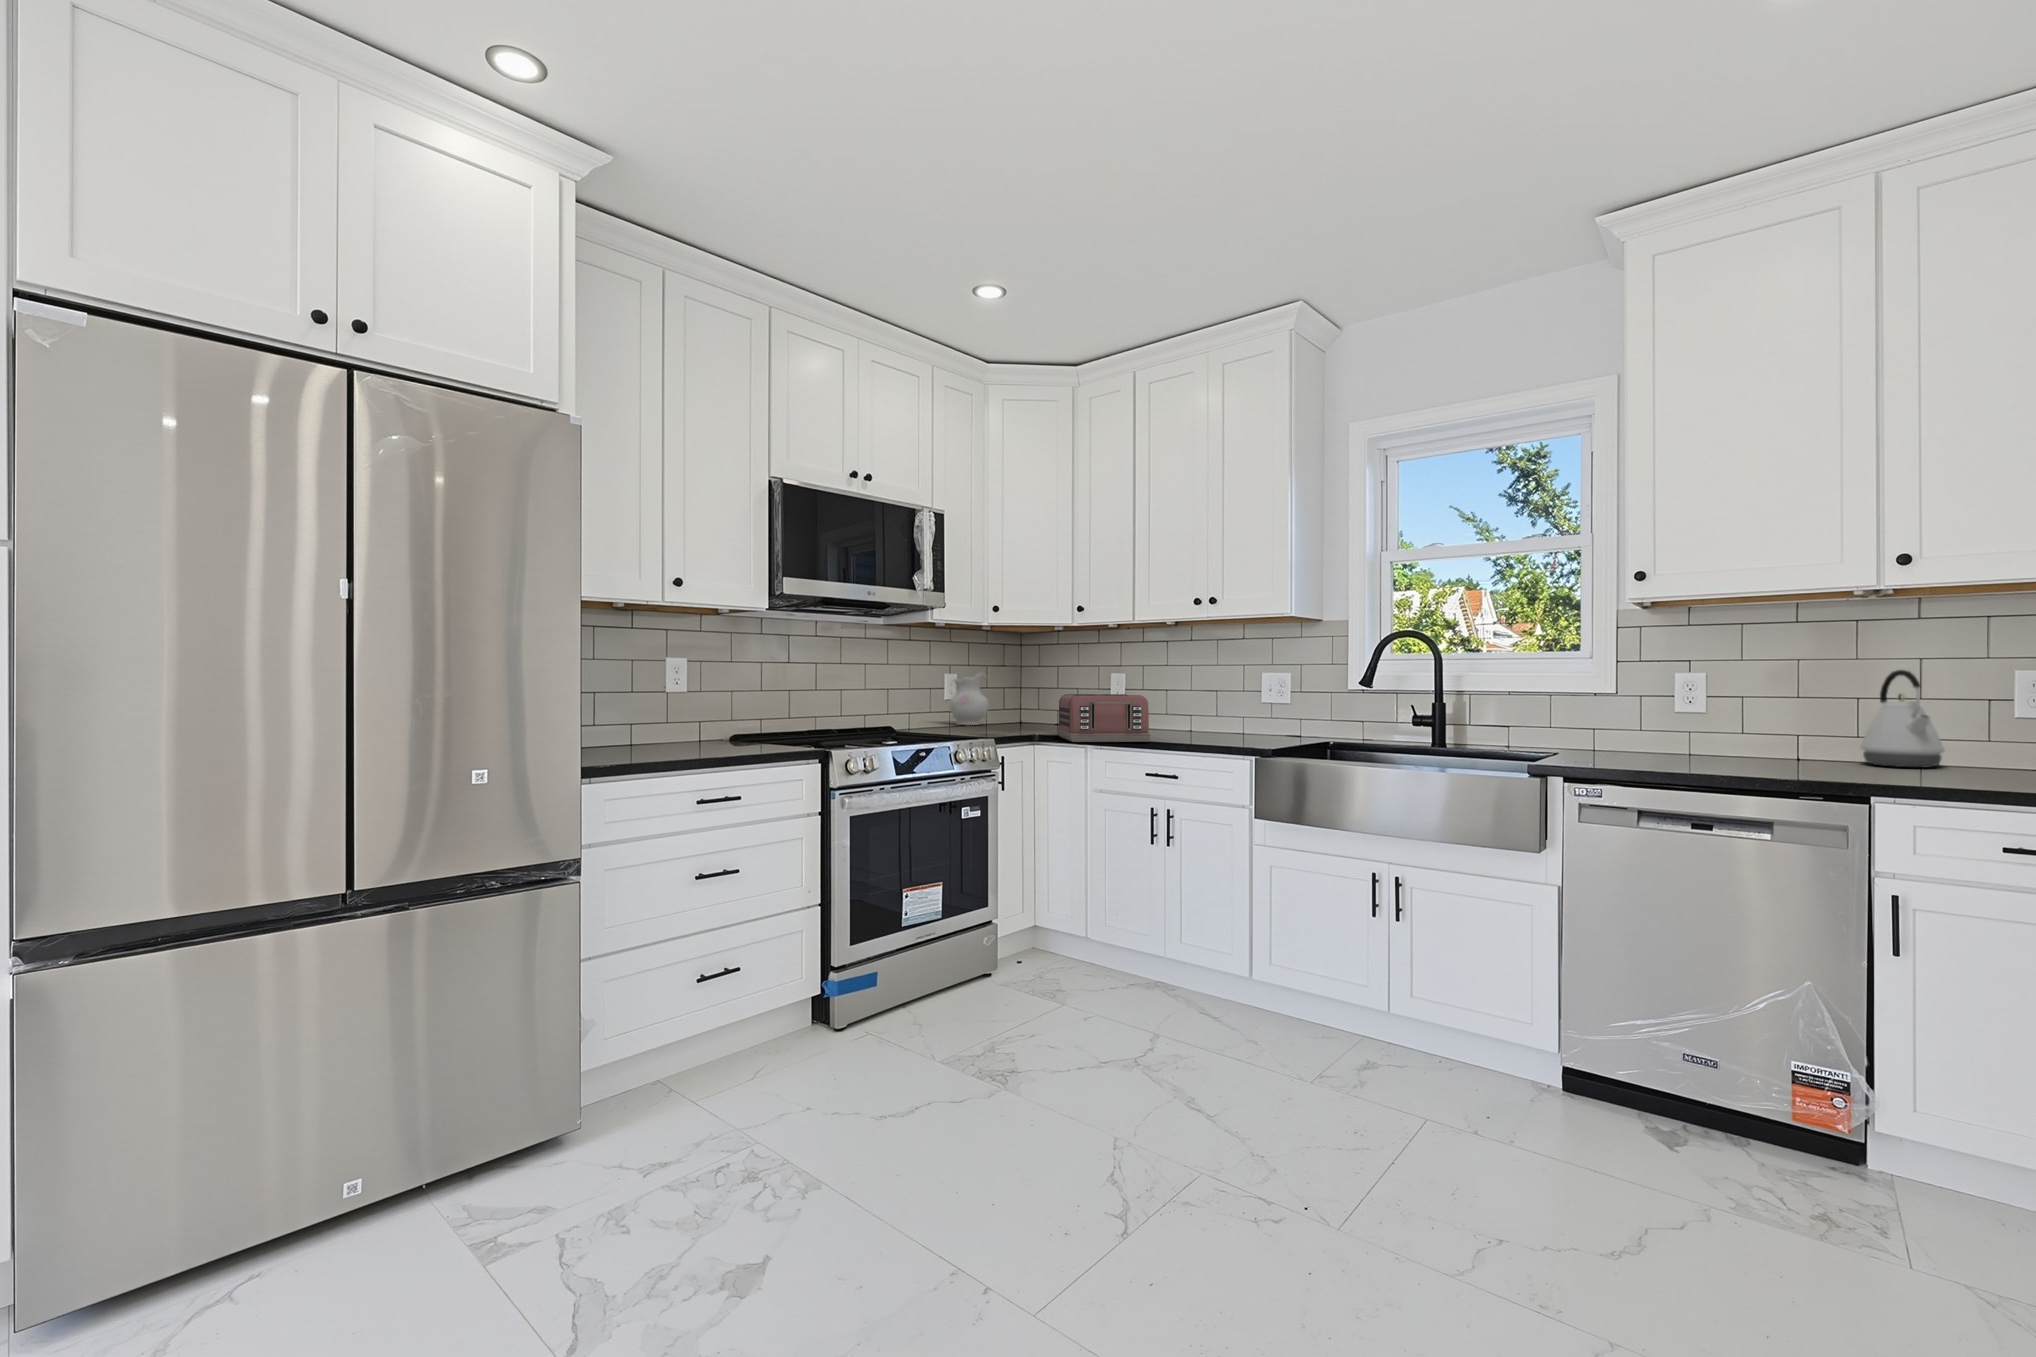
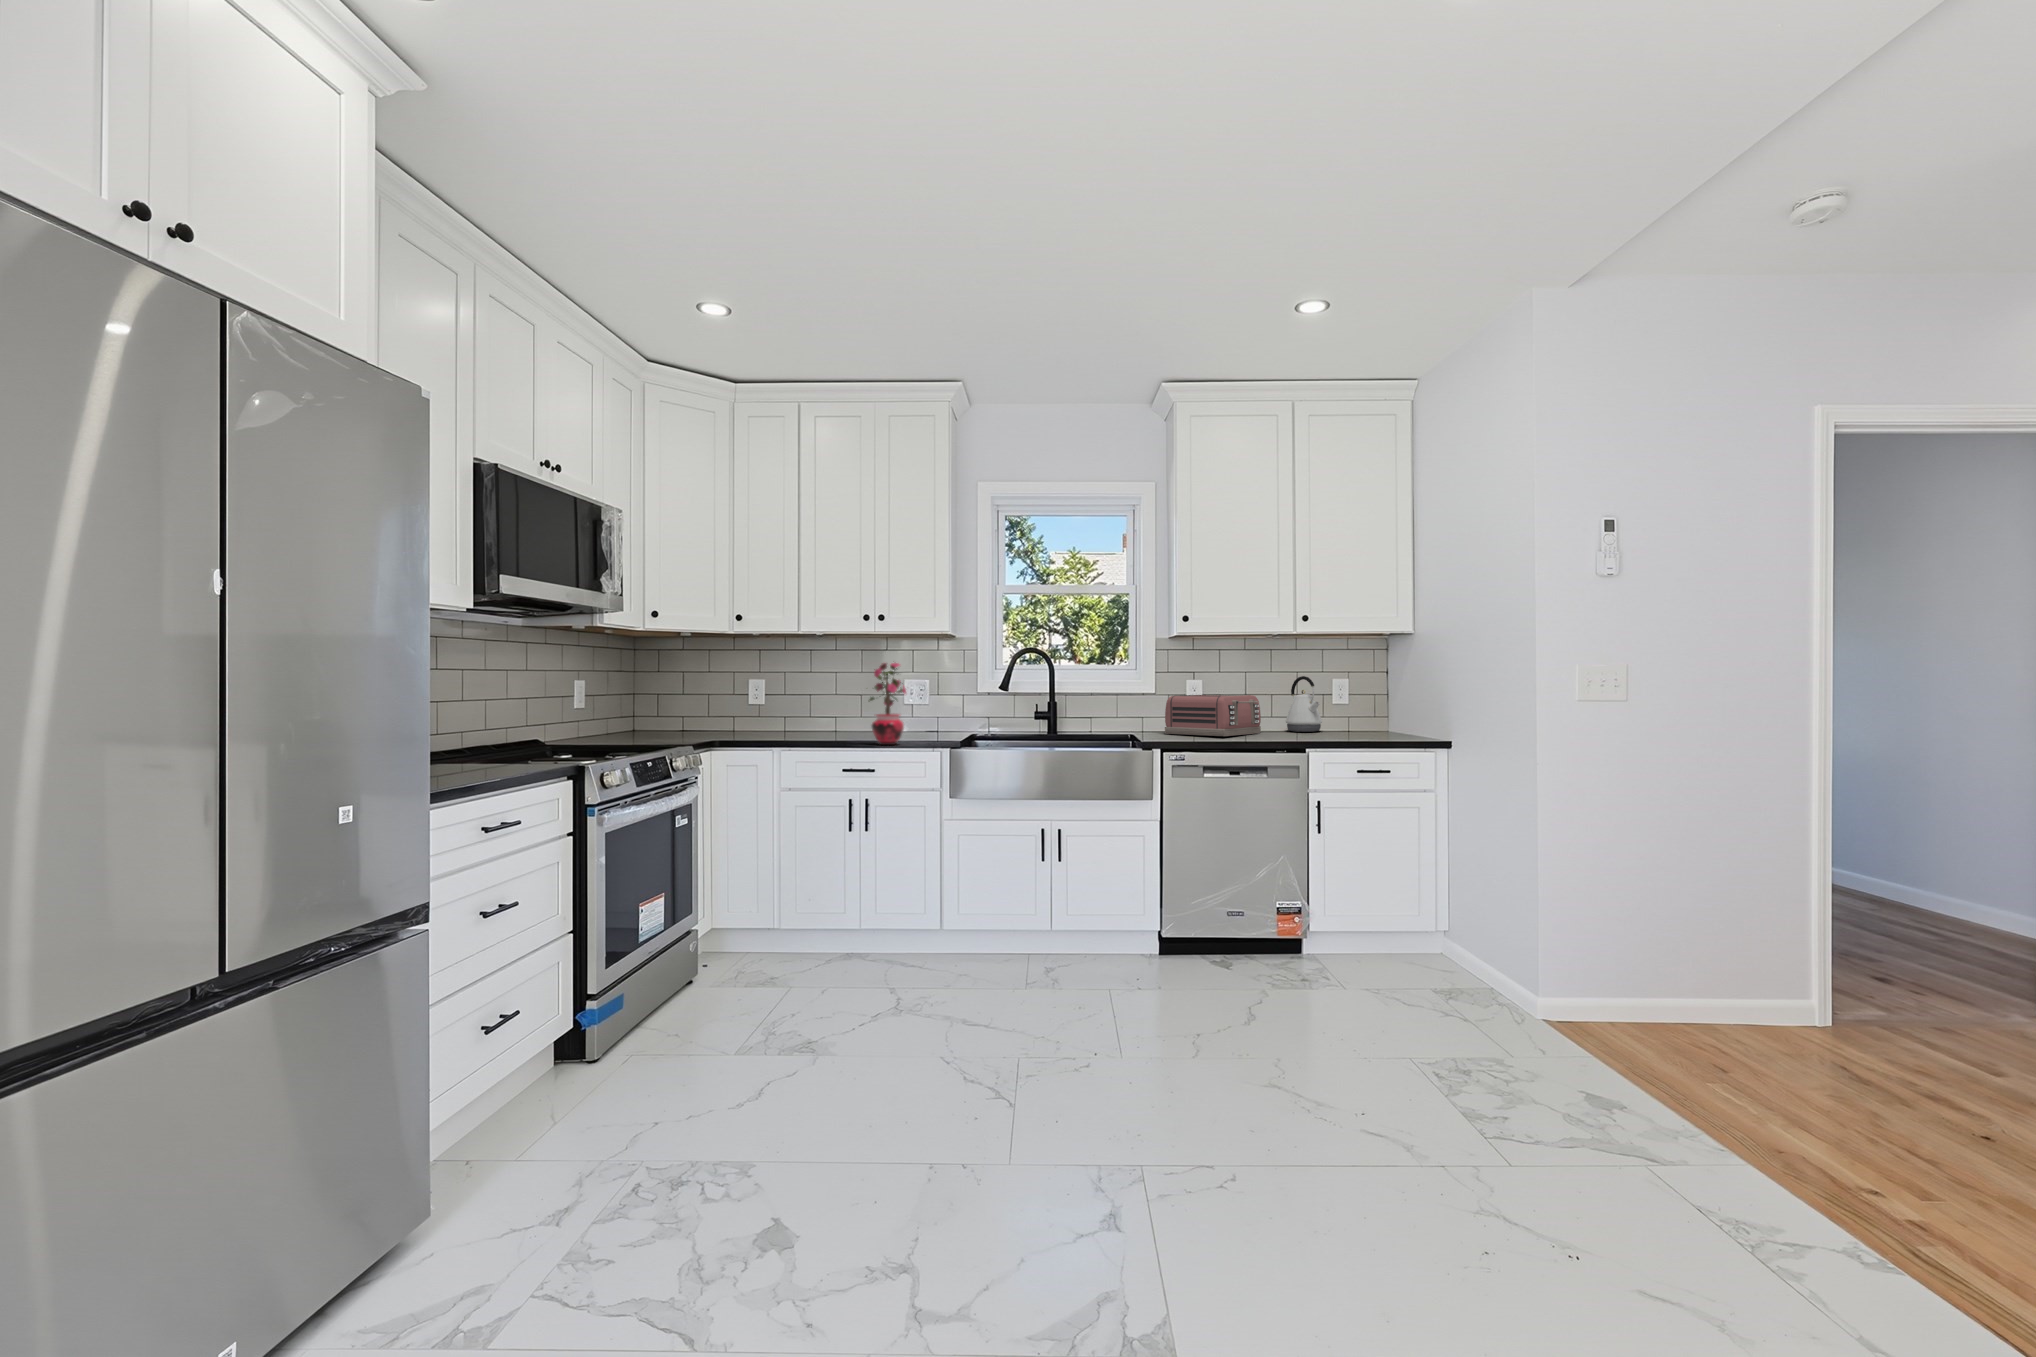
potted plant: none [1170,649,1222,749] -> present [870,663,906,745]
ceramic pitcher: present [950,672,989,725] -> none [574,679,629,735]
toaster: present [1058,694,1150,742] -> present [1165,695,1261,736]

